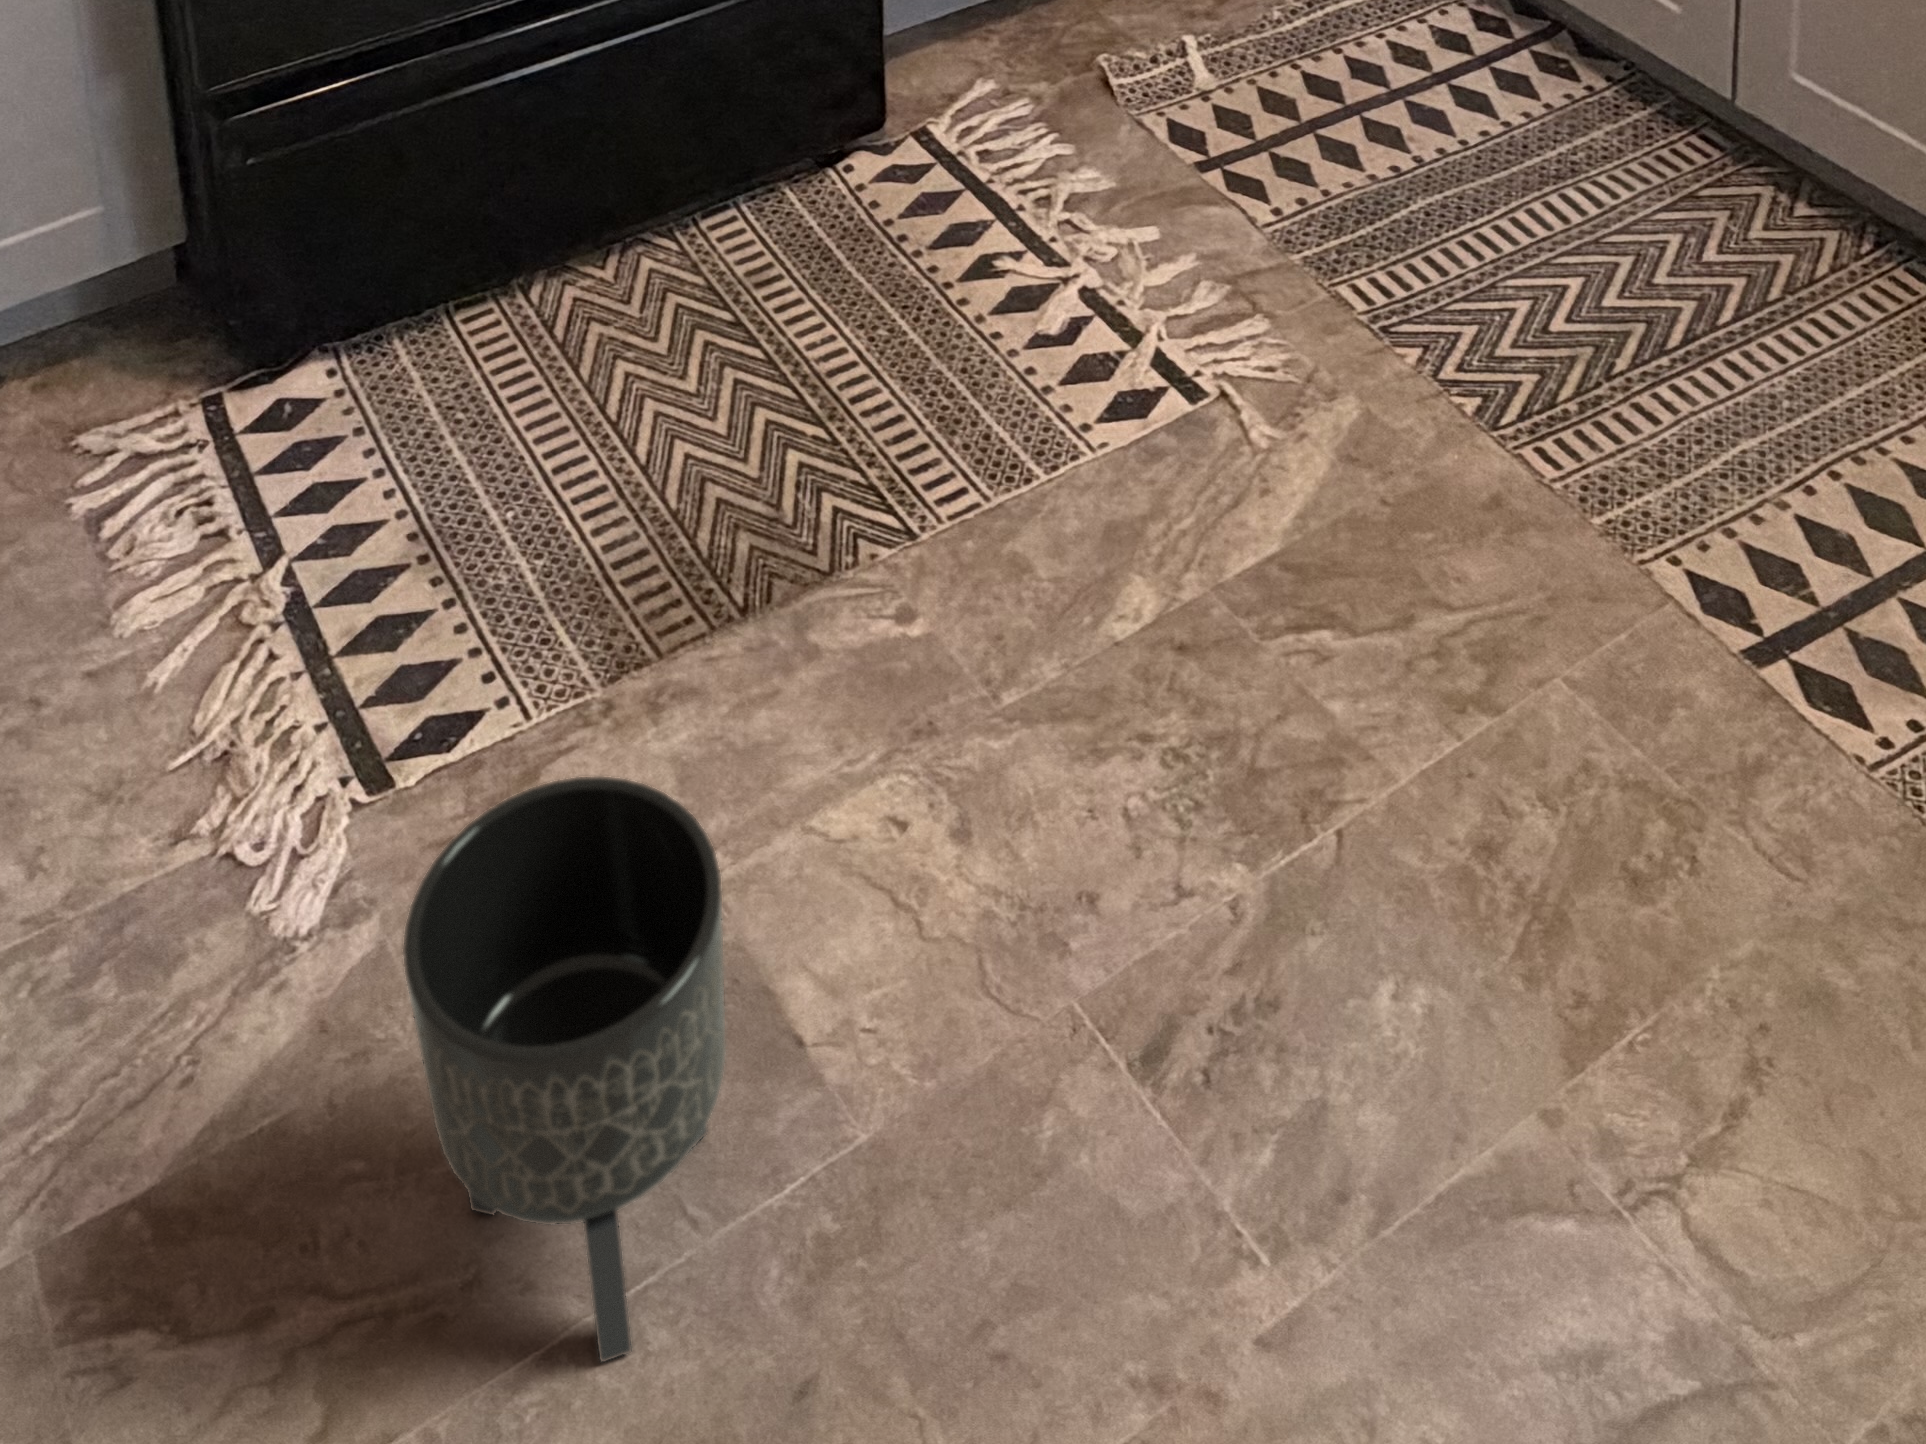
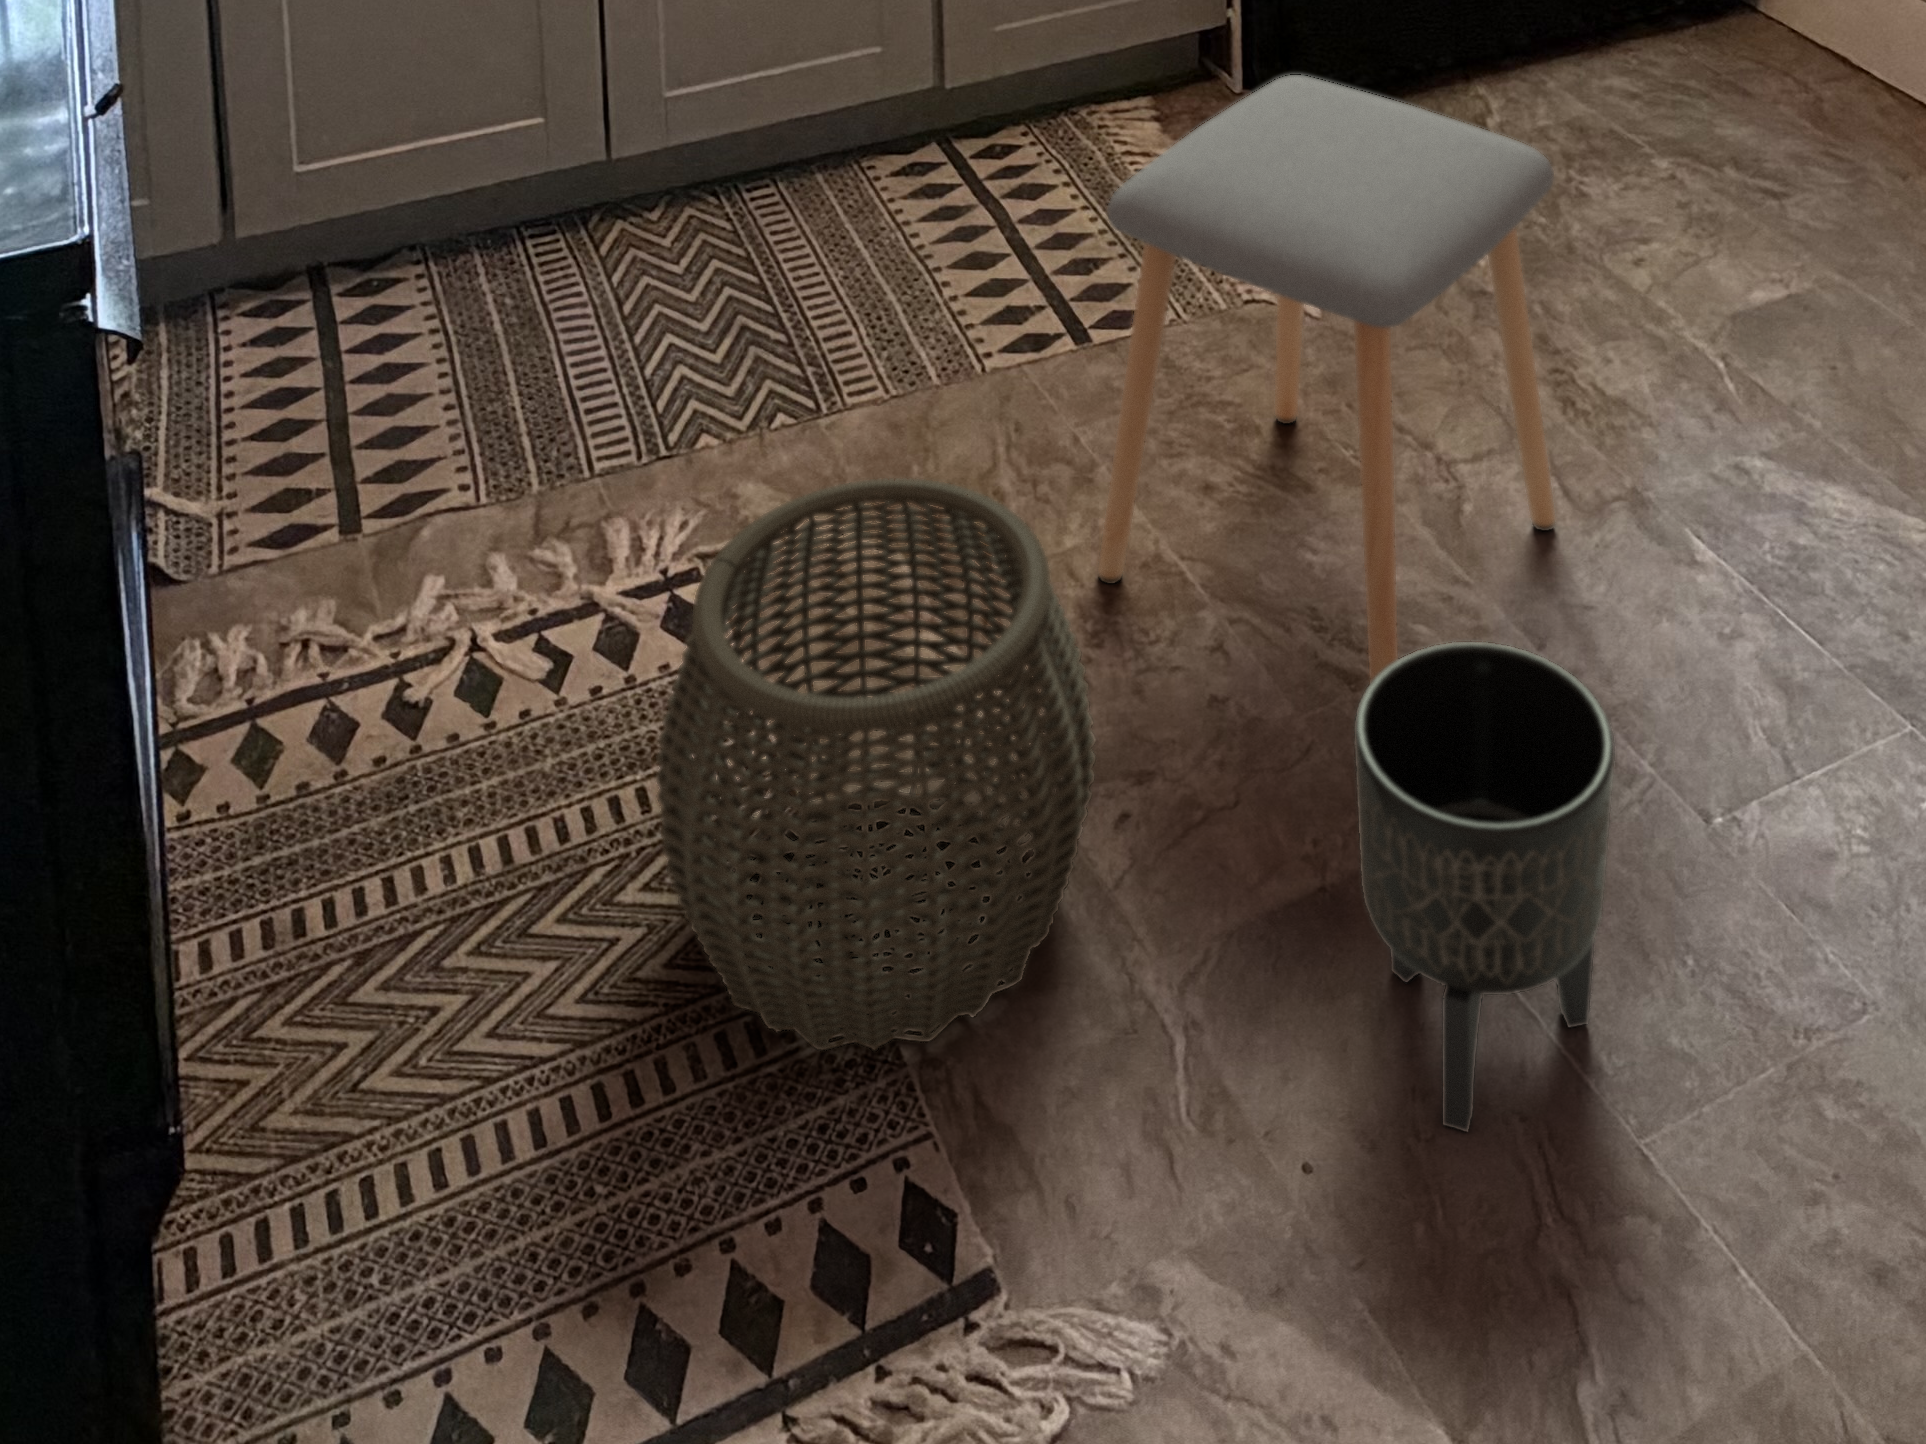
woven basket: none [546,231,969,758] -> present [656,478,1096,1051]
stool: none [1091,317,1728,1344] -> present [1098,75,1555,683]

